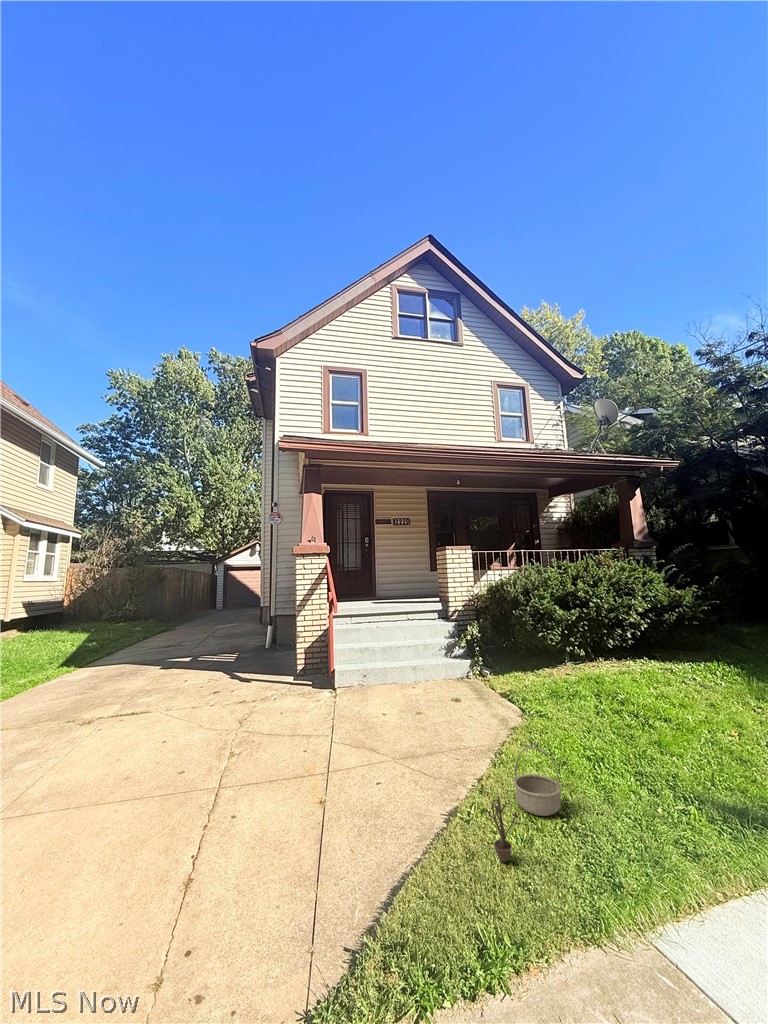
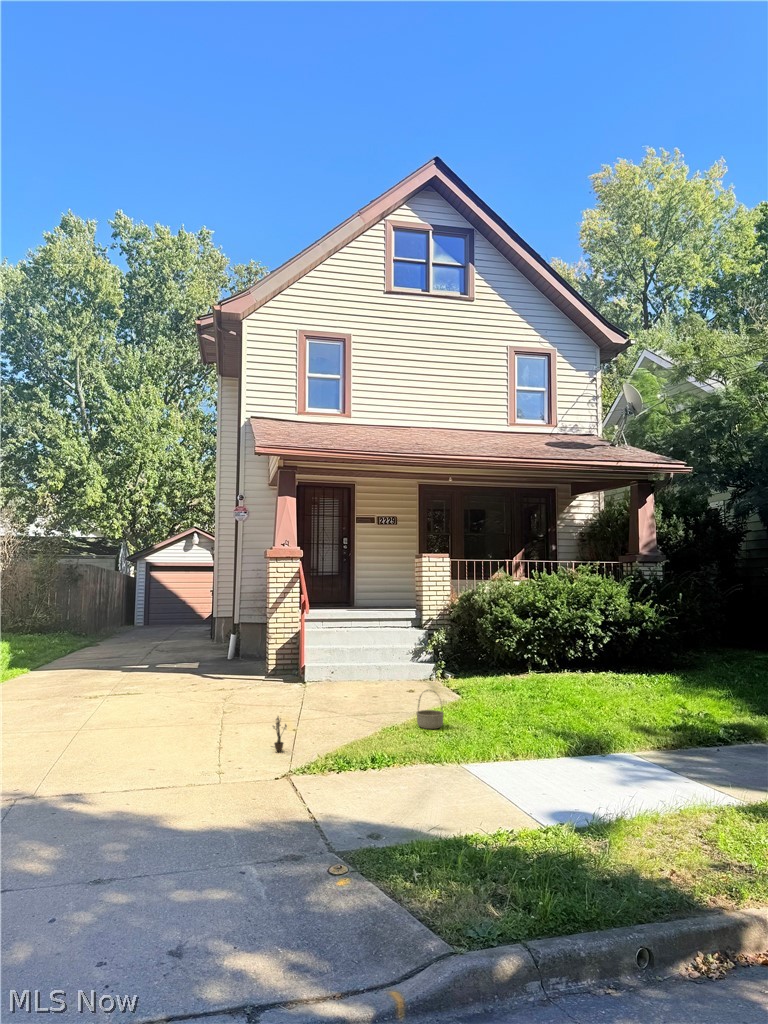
decorative plant: present [482,795,520,862] -> present [273,717,287,752]

